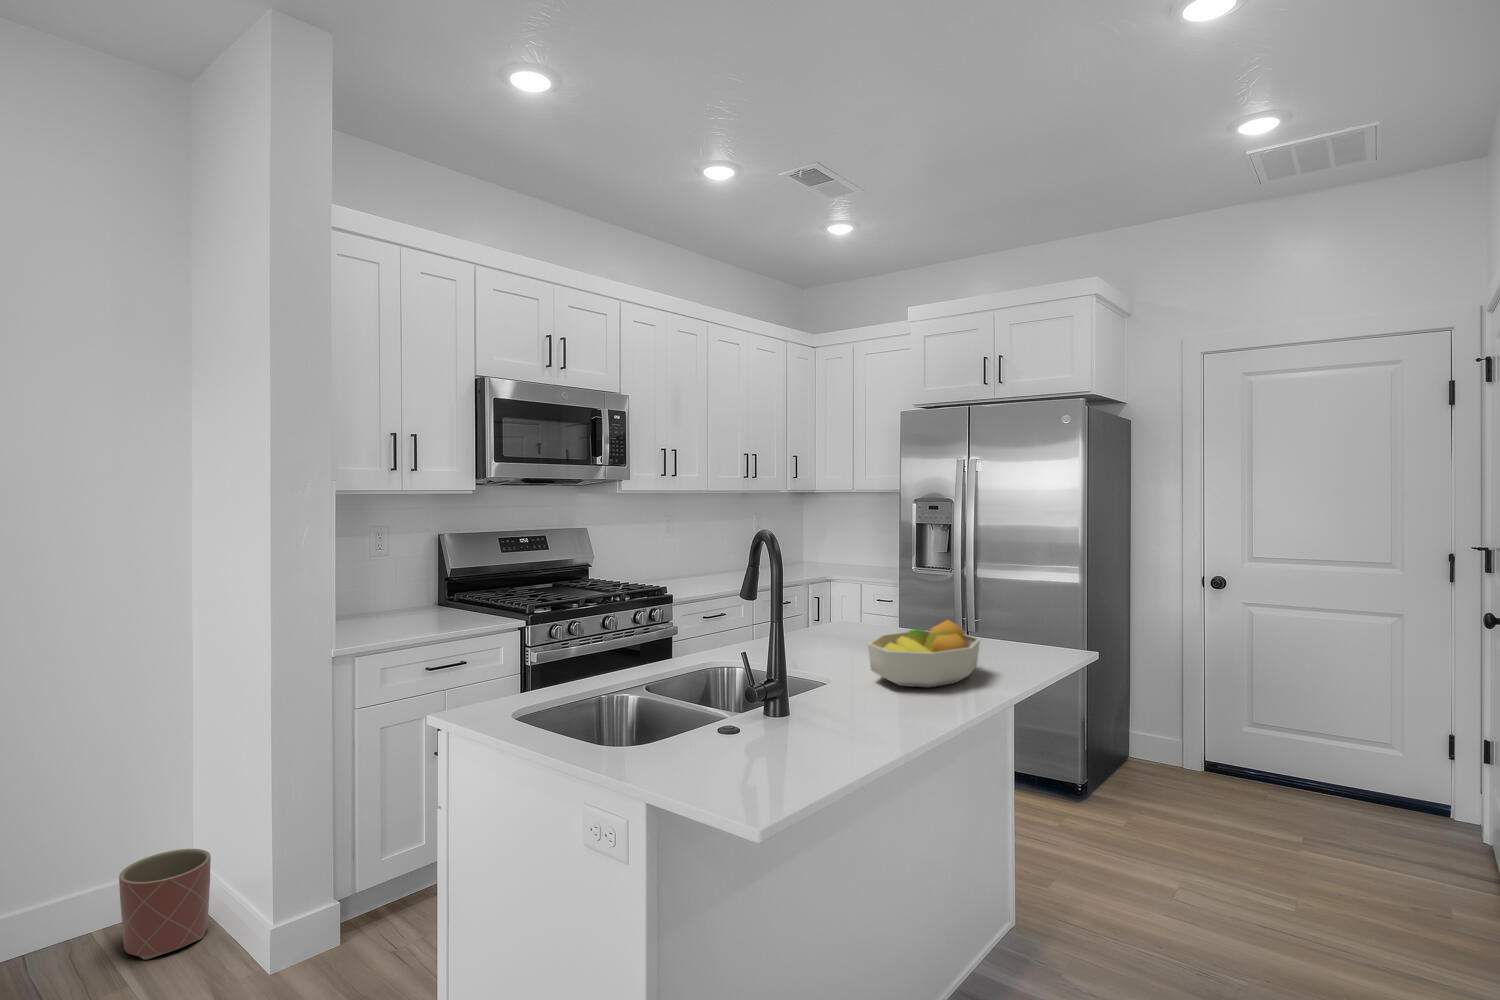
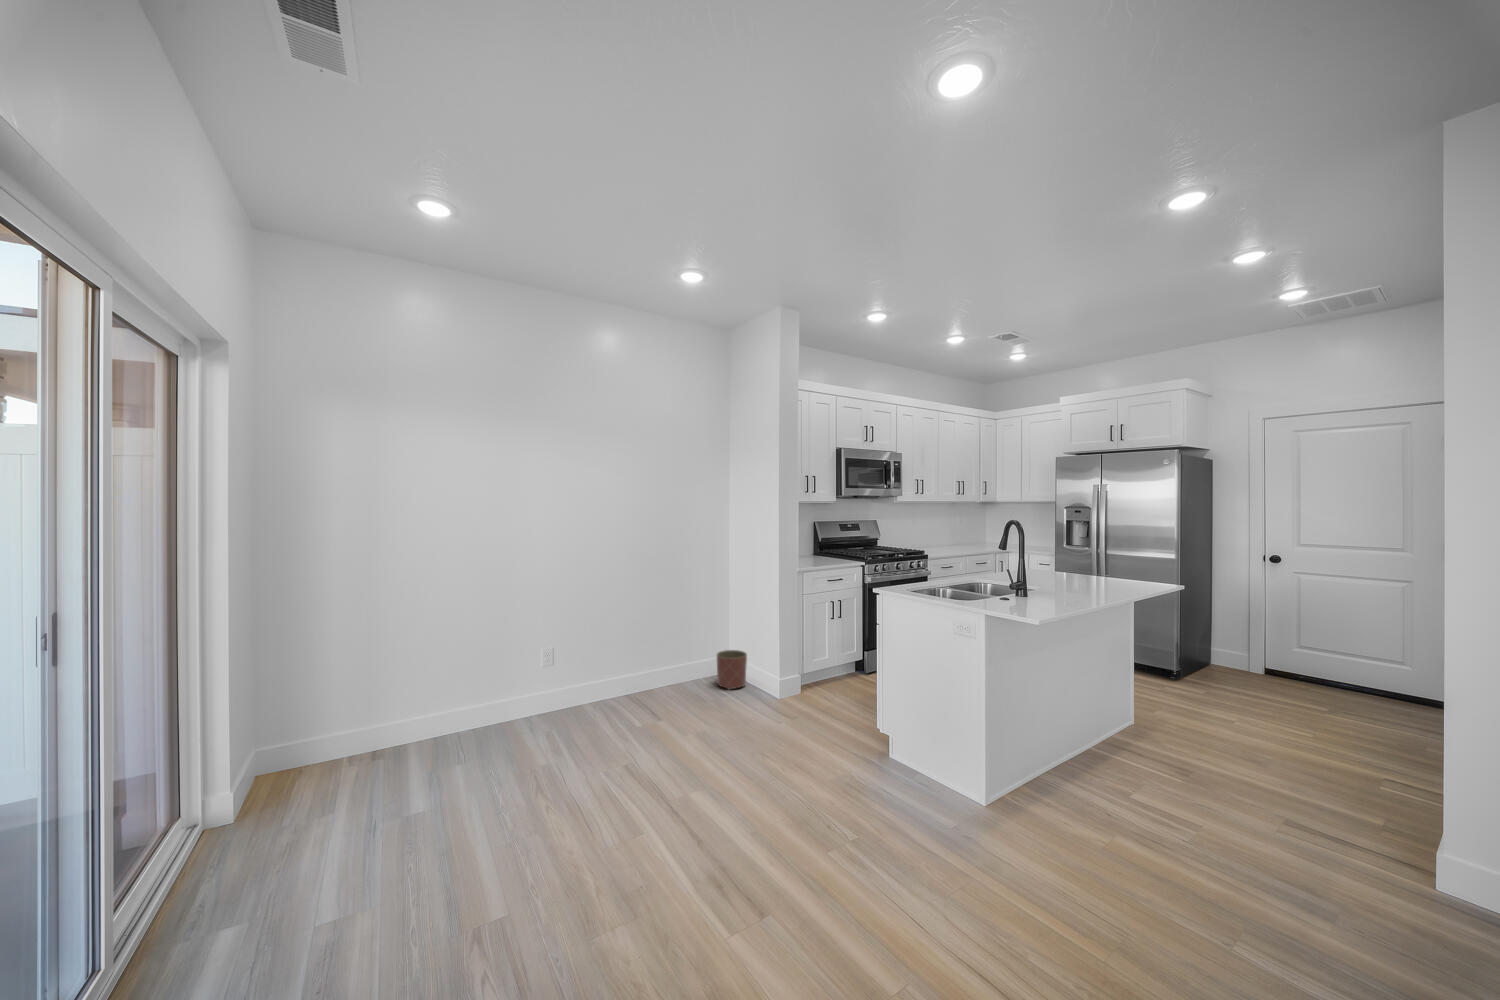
fruit bowl: present [868,620,980,688] -> none [1059,561,1116,589]

